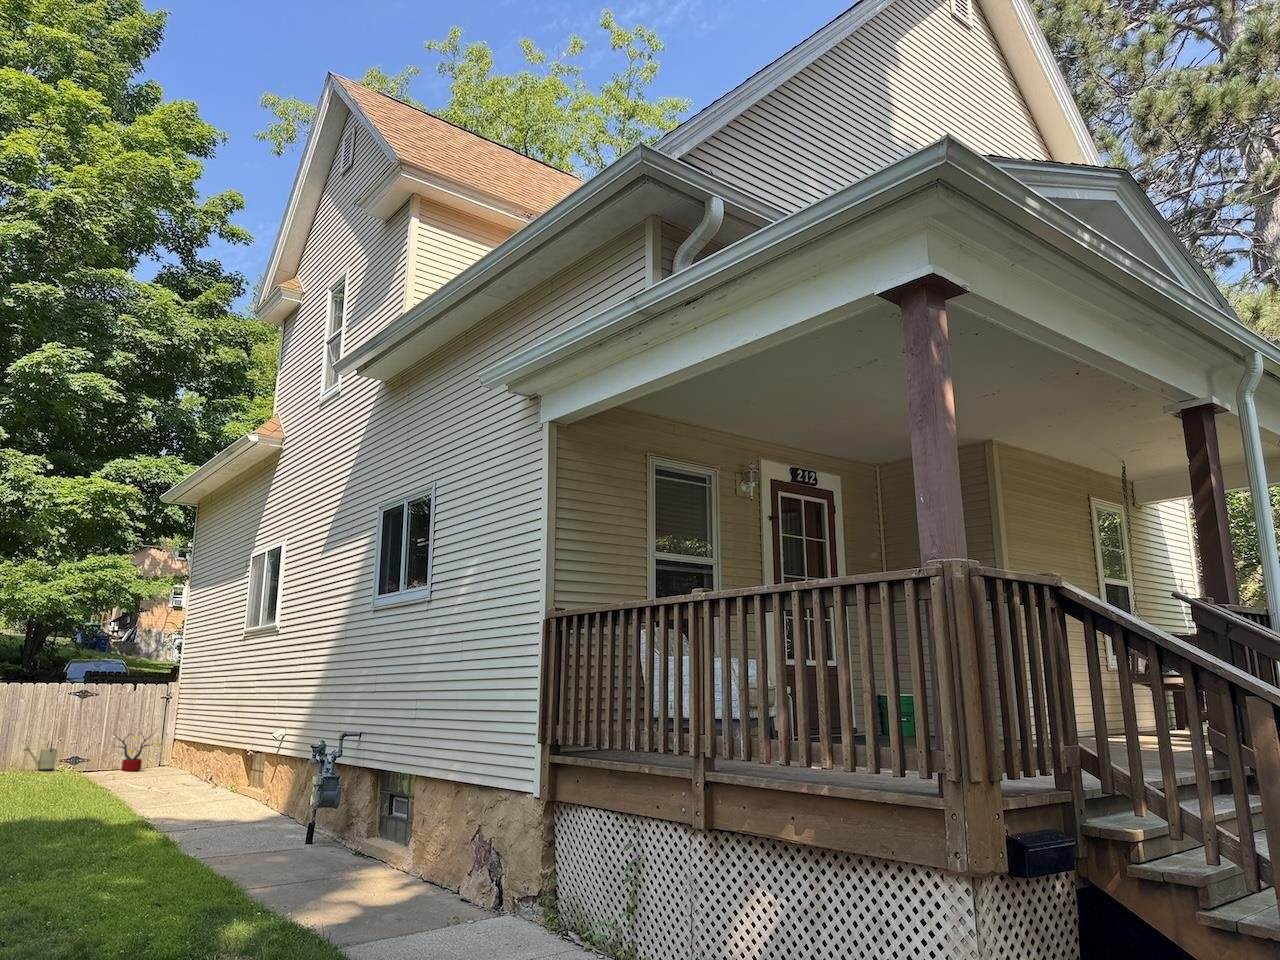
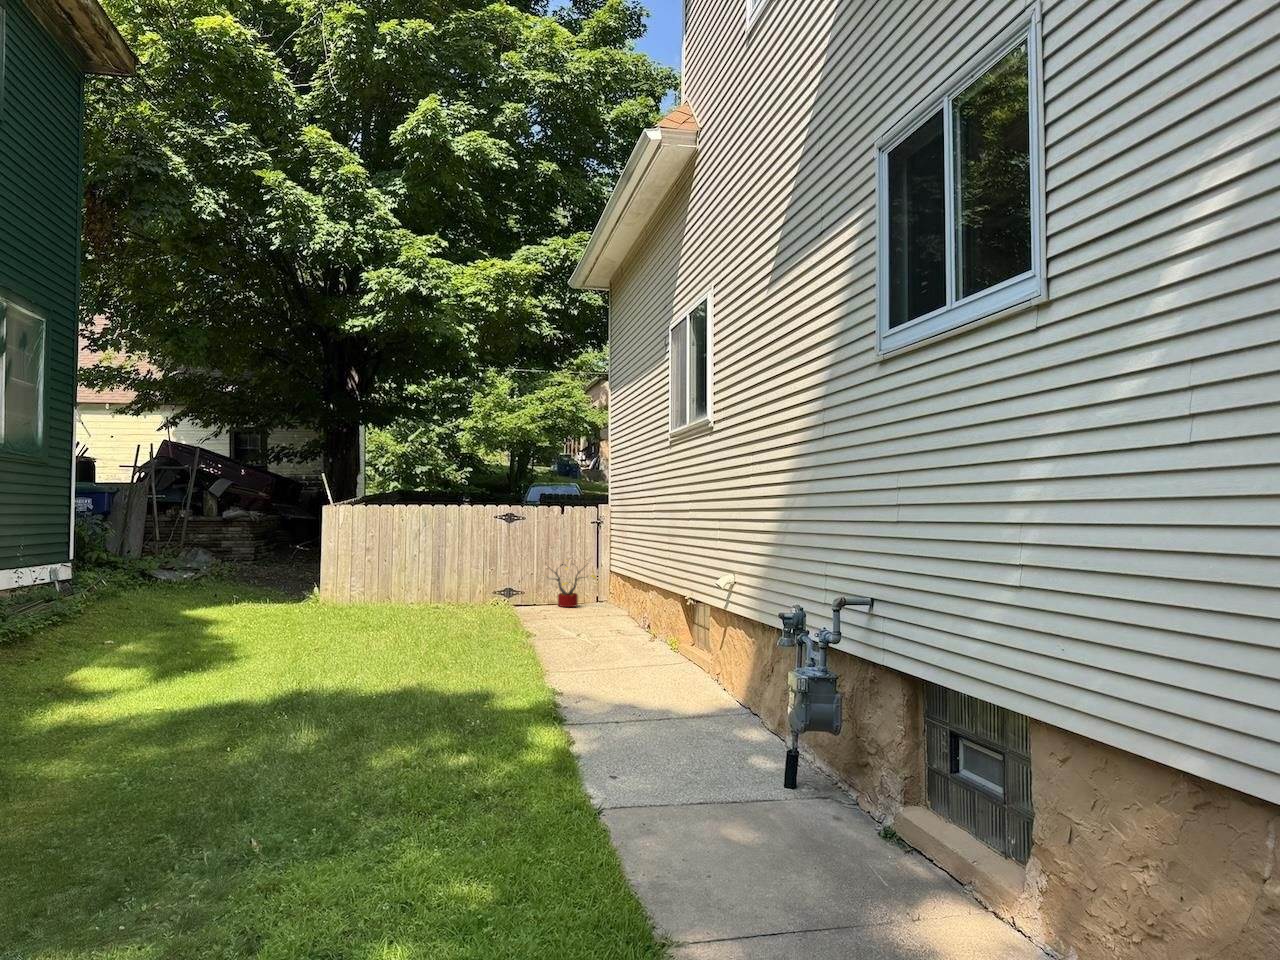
watering can: present [23,742,57,771] -> none [453,572,491,605]

